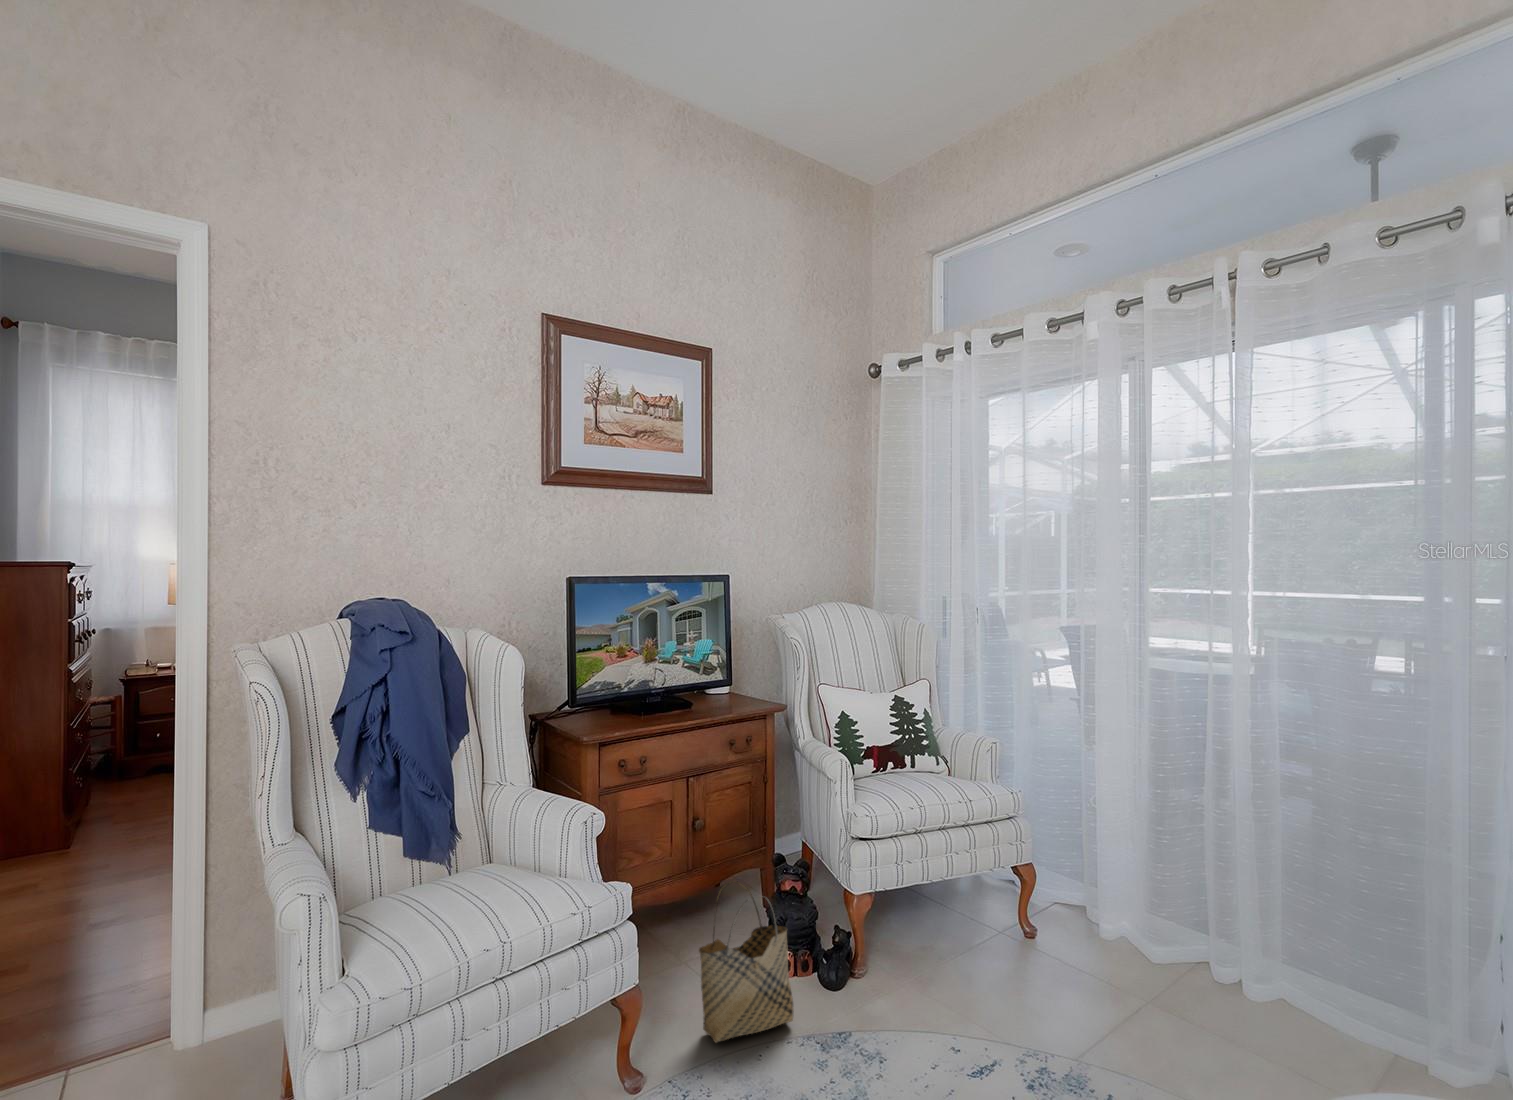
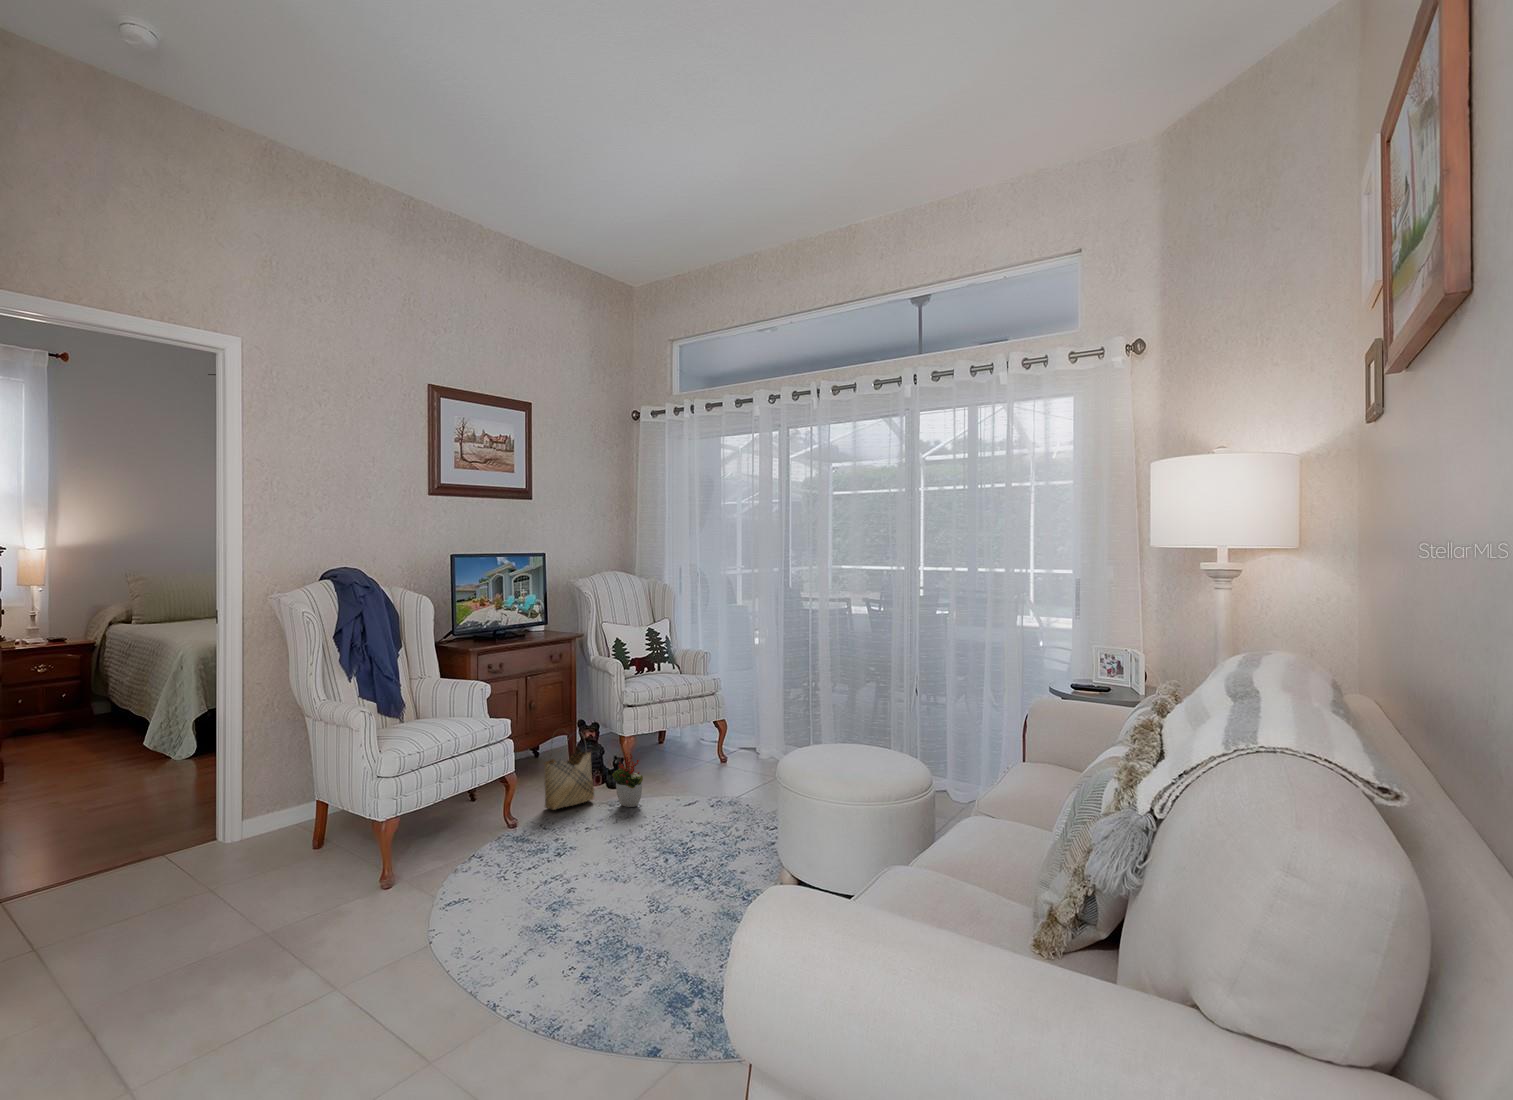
decorative plant: none [823,942,881,1053] -> present [612,753,643,807]

